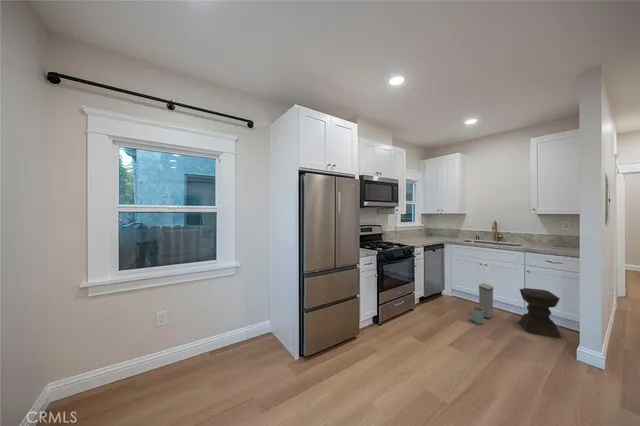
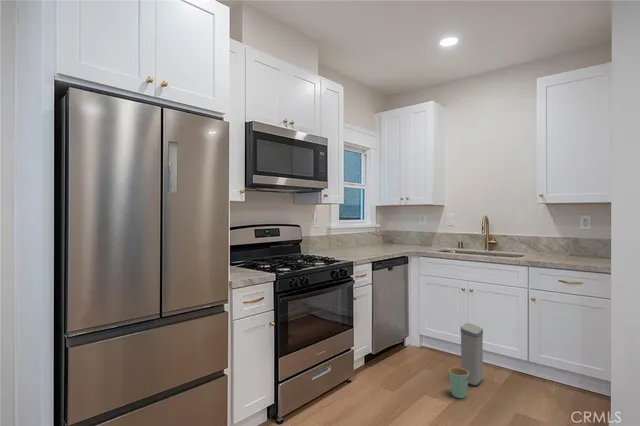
stool: present [519,288,561,337] -> none [521,328,586,413]

